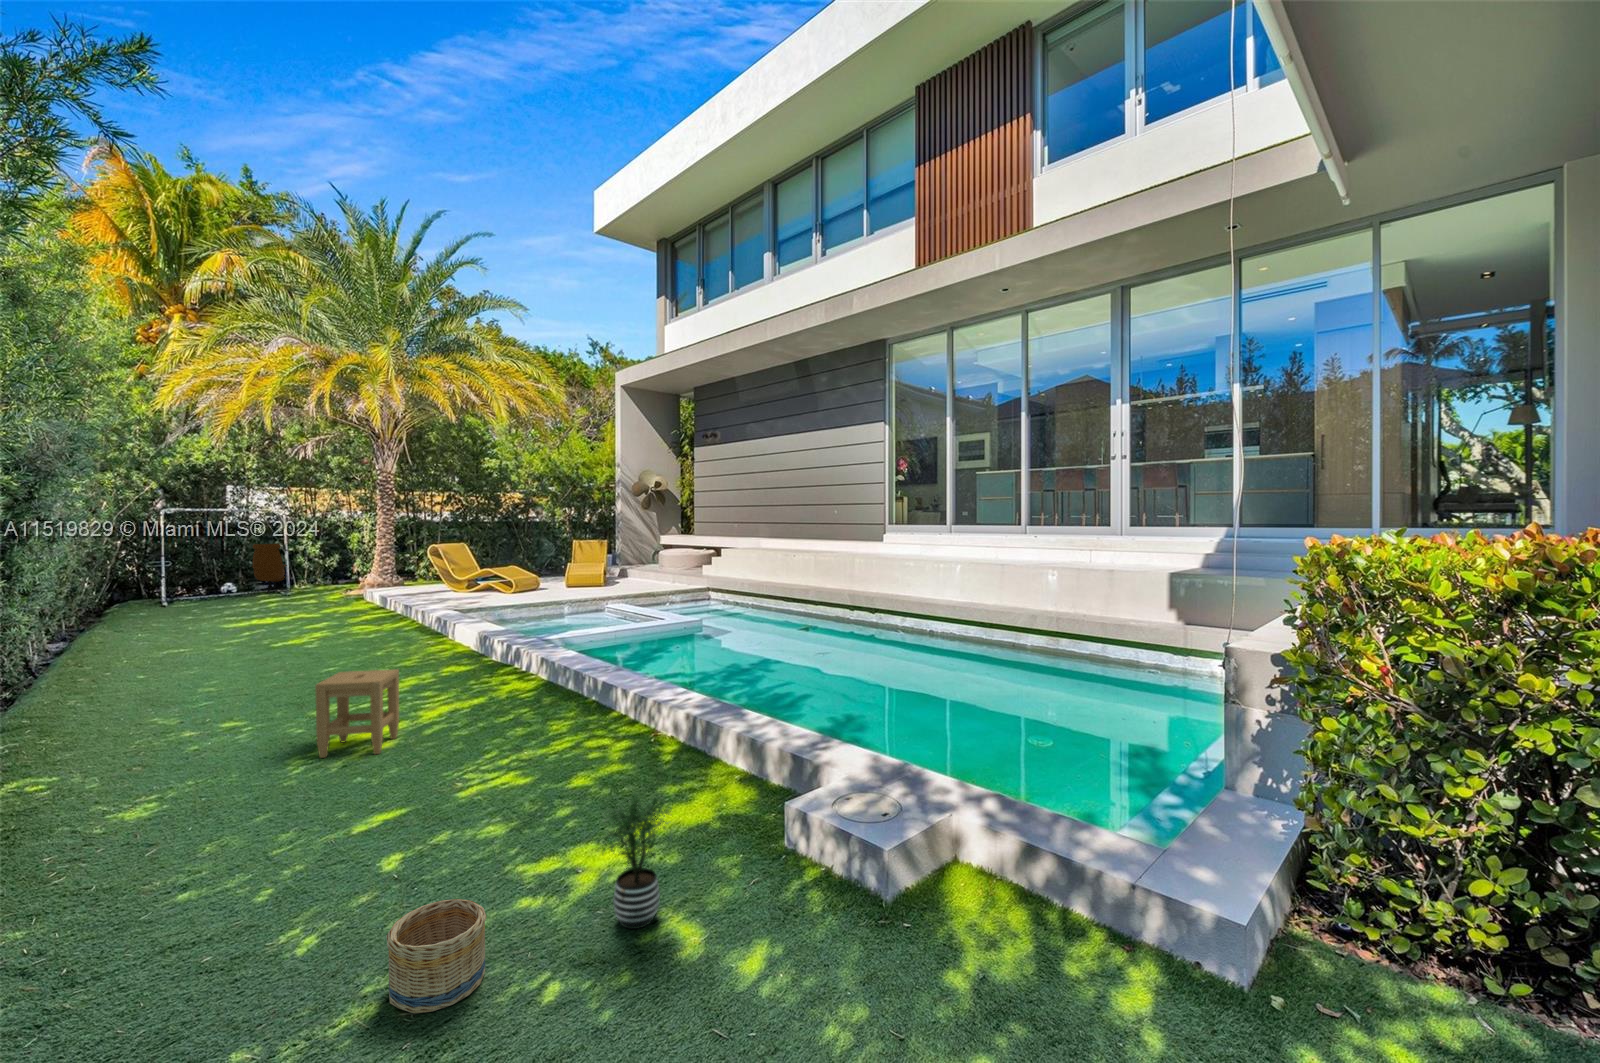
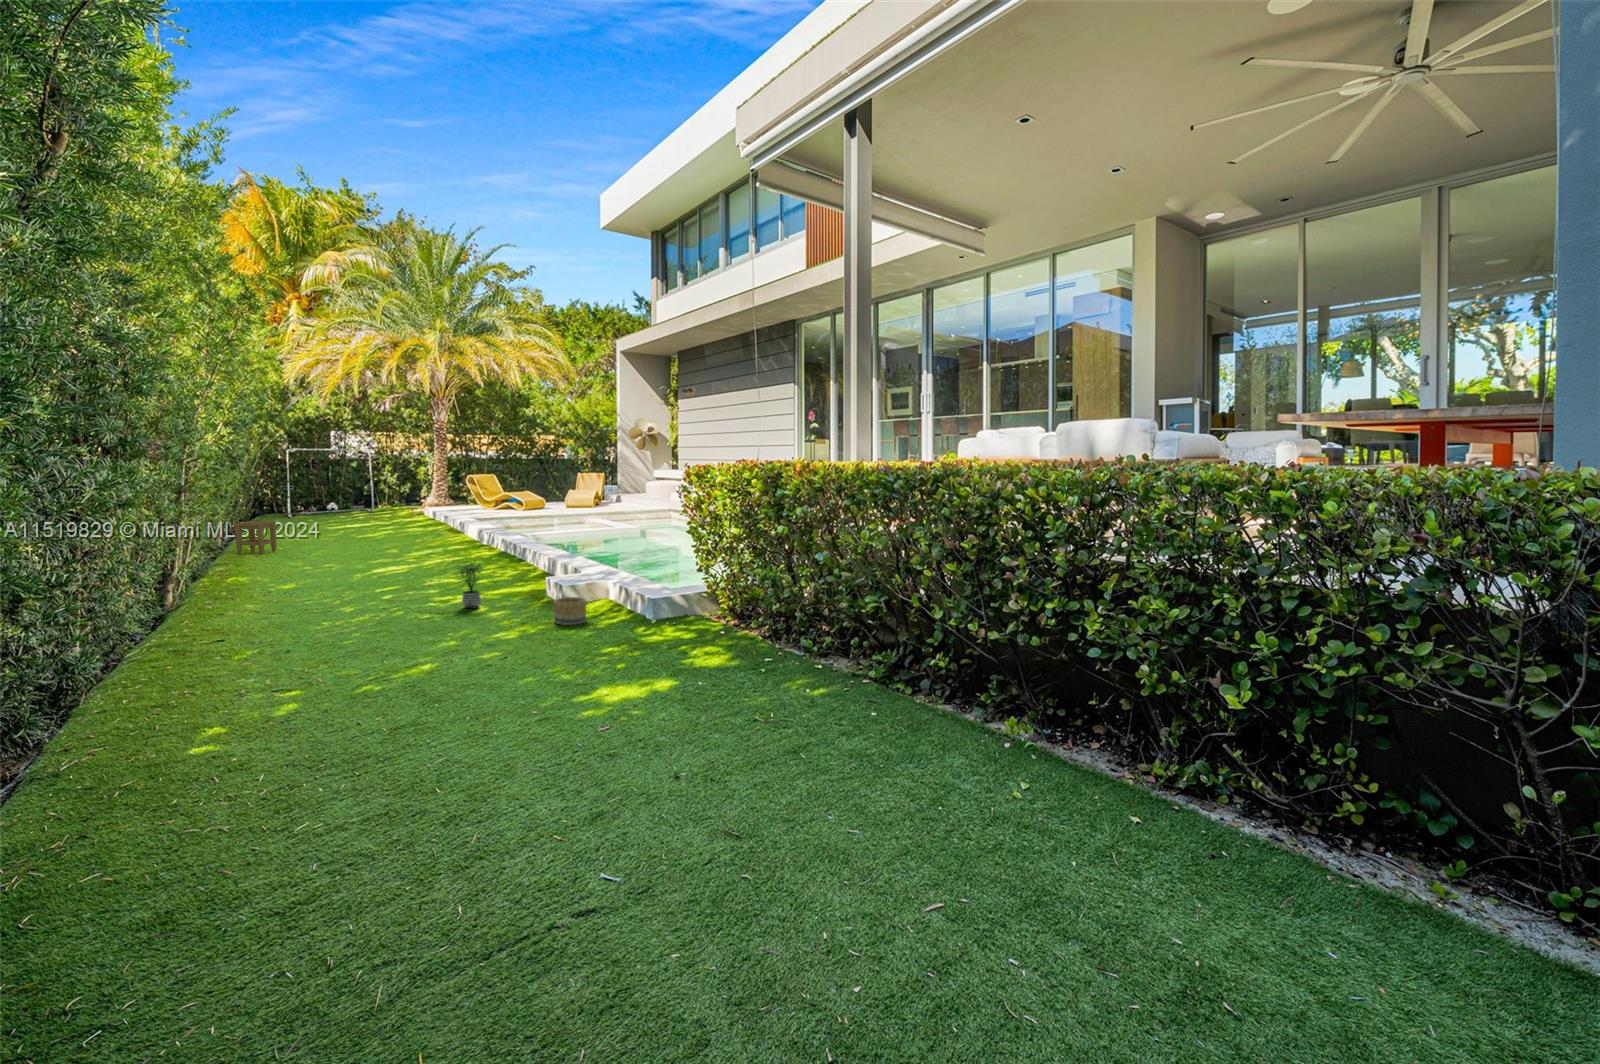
lounge chair: present [251,544,289,593] -> none [350,474,376,511]
stool: present [315,669,399,758] -> present [235,521,277,554]
basket: present [386,899,486,1014] -> present [554,597,586,625]

